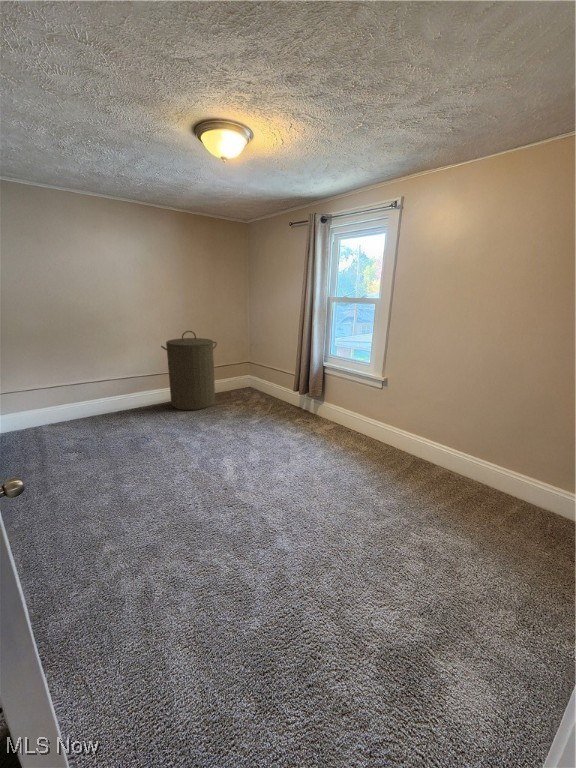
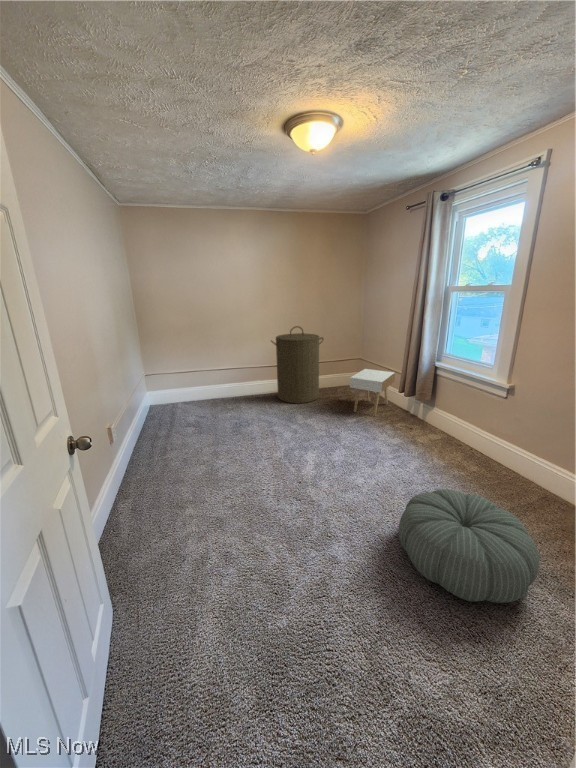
nightstand: none [249,371,286,414] -> present [350,369,395,416]
pouf: none [330,466,432,550] -> present [399,489,539,603]

